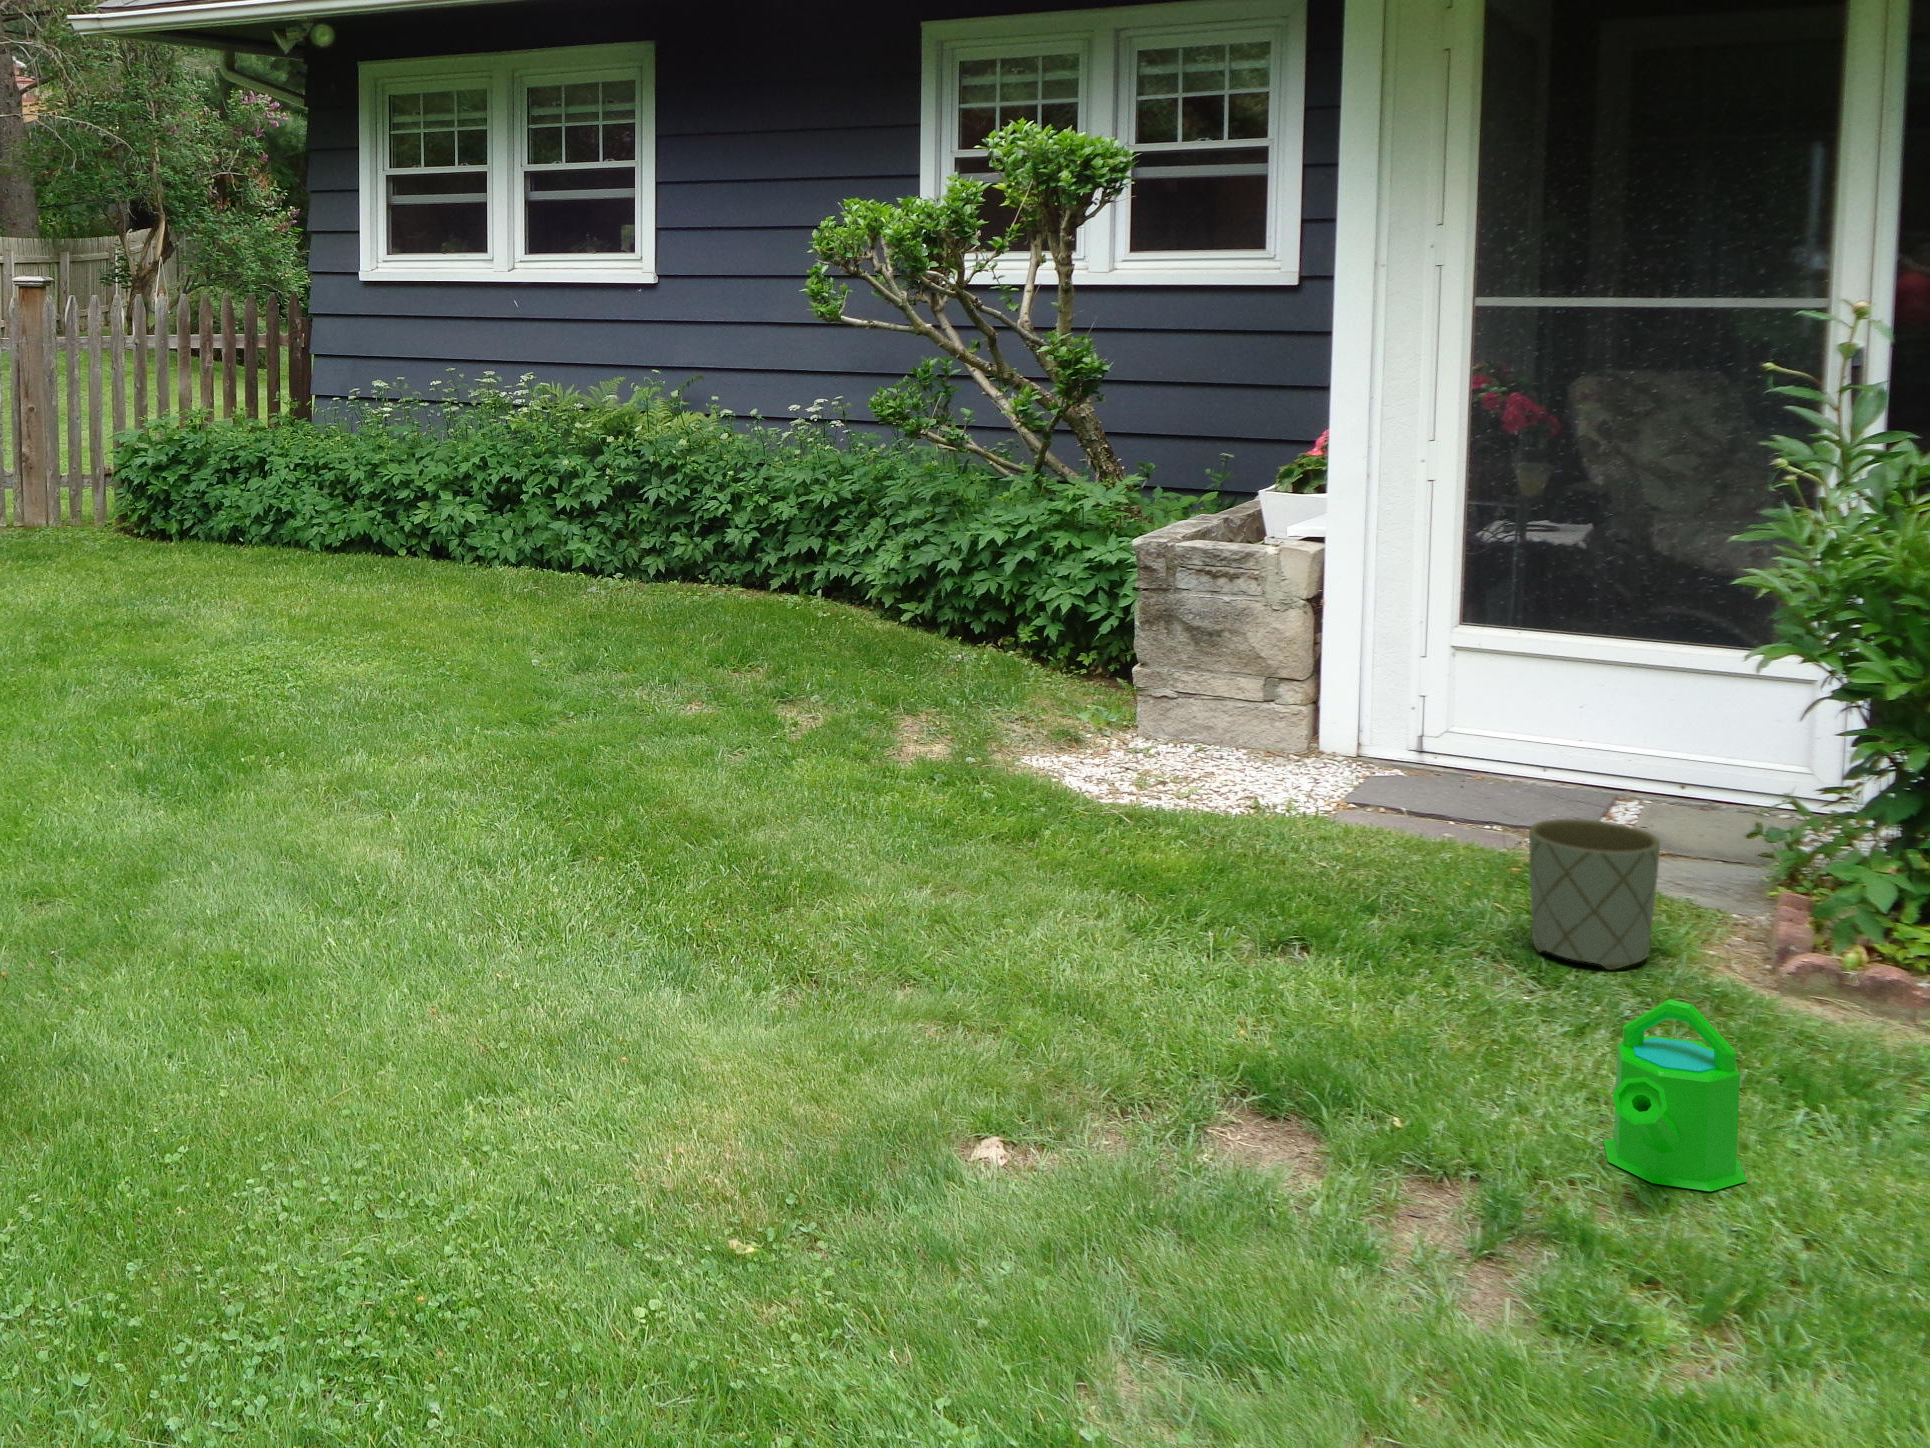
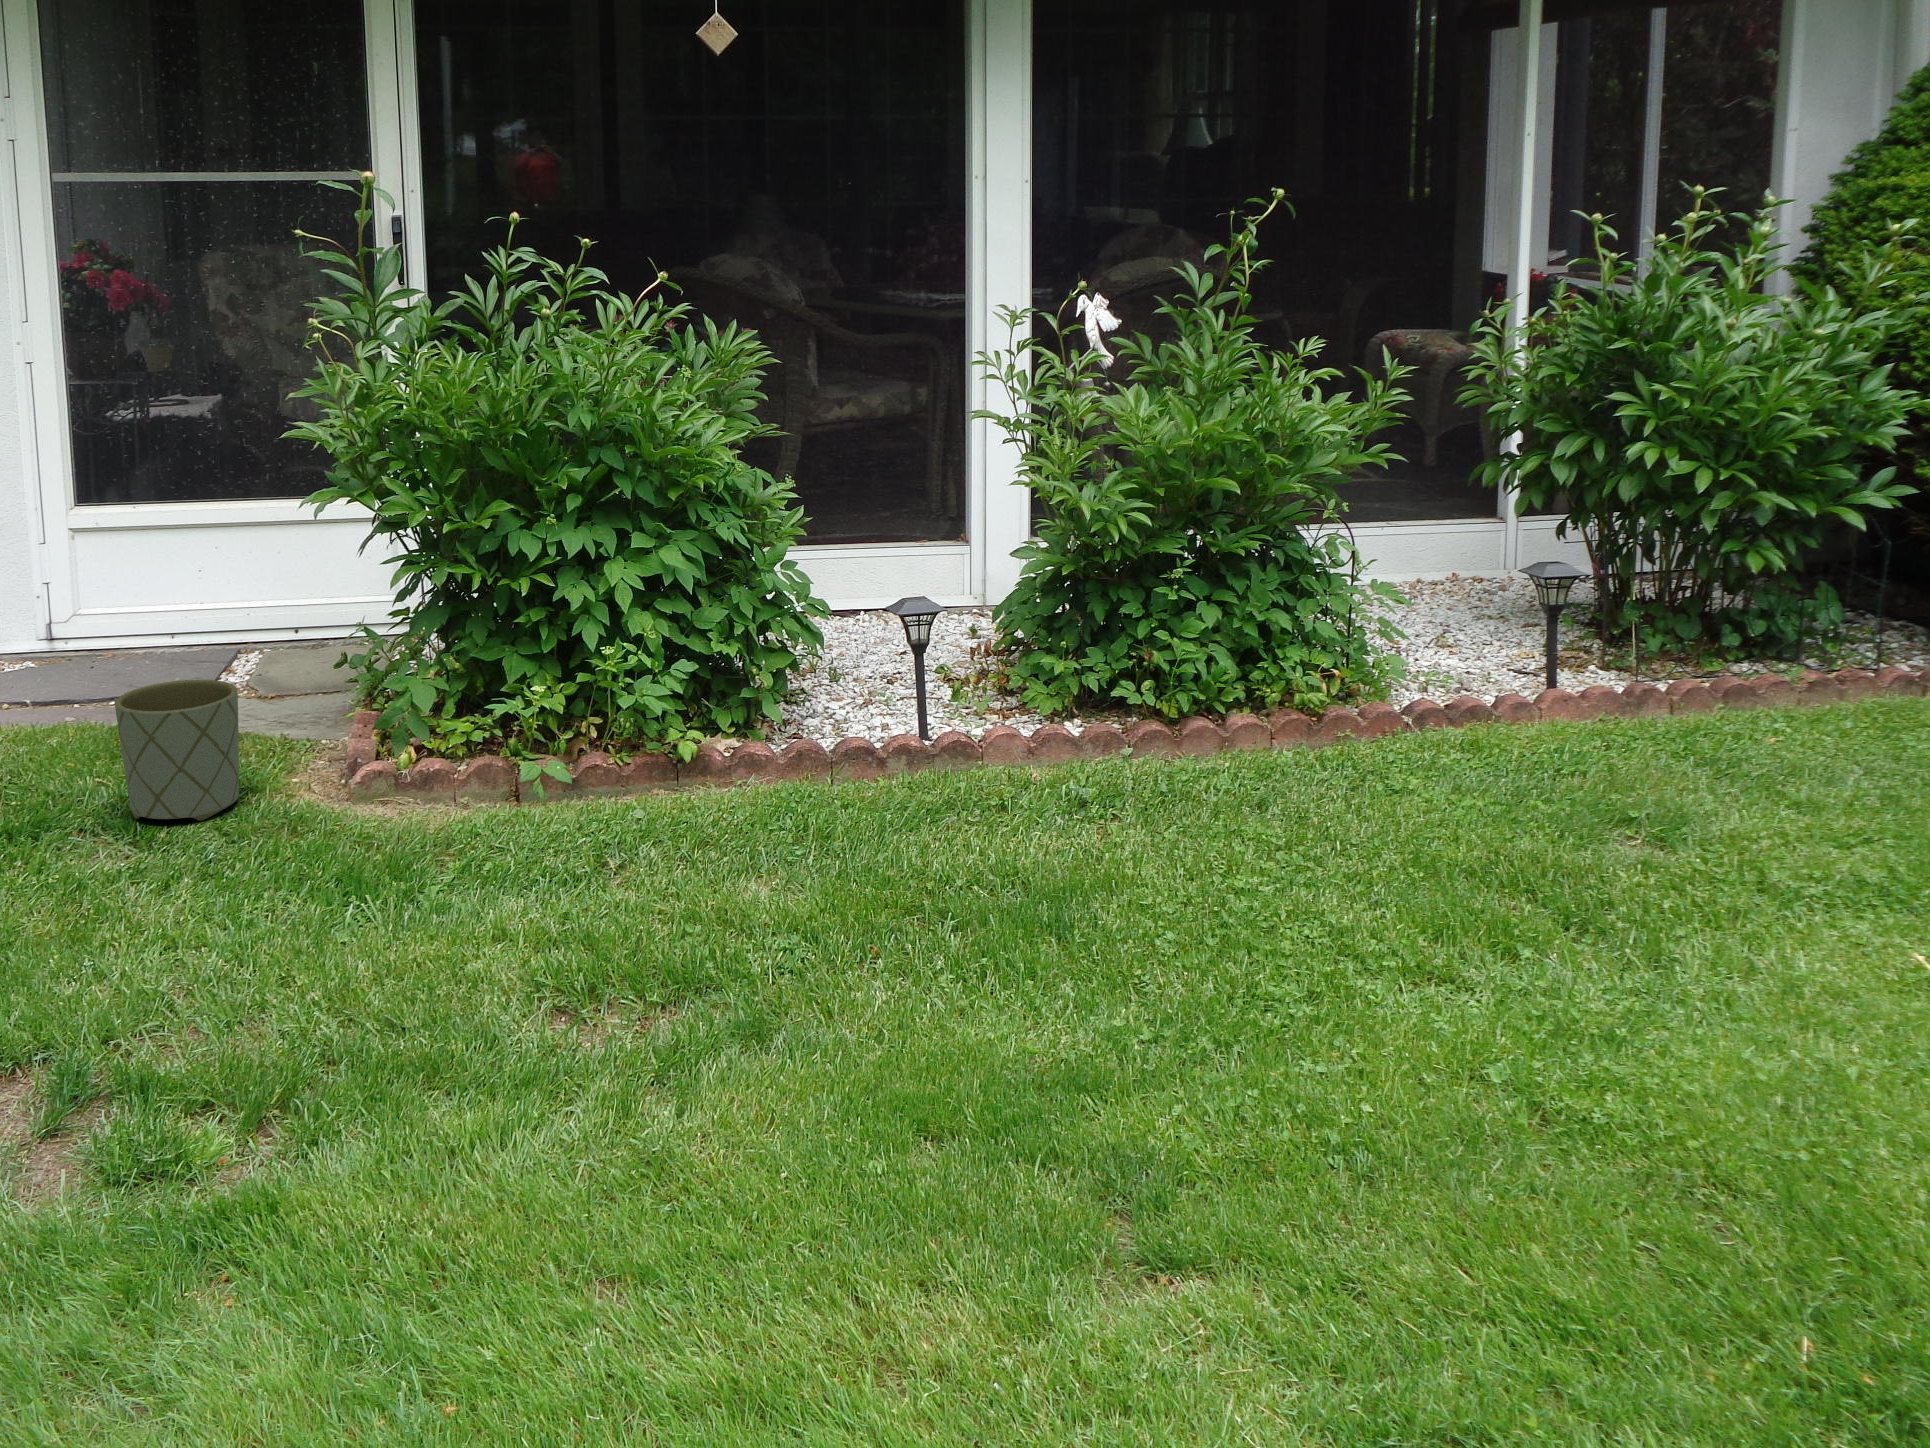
watering can: present [1603,999,1747,1192] -> none [155,846,293,1025]

